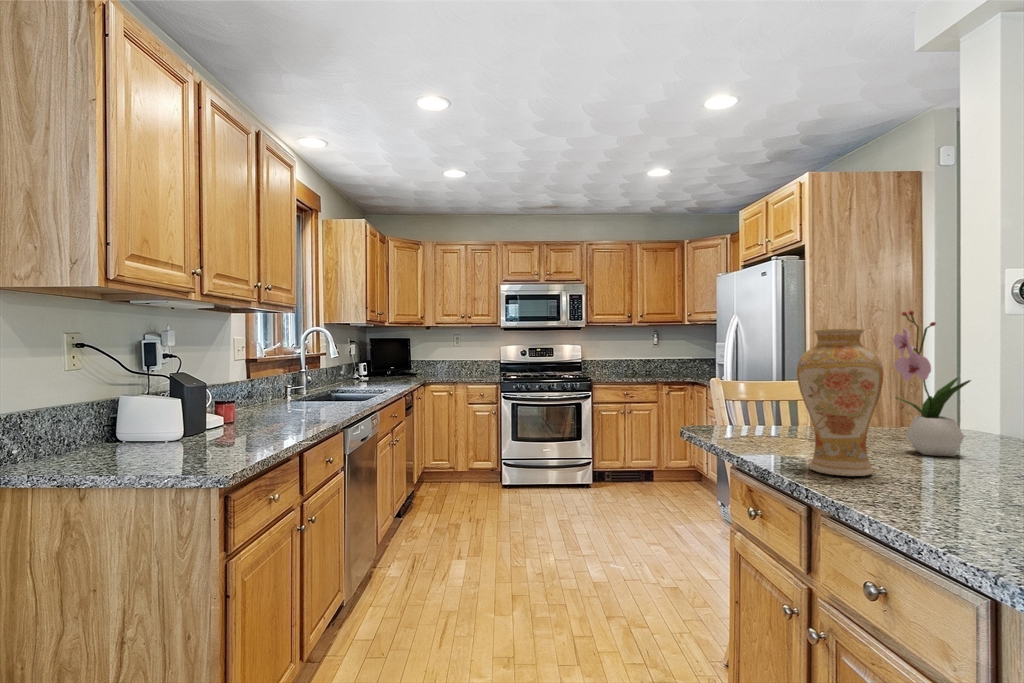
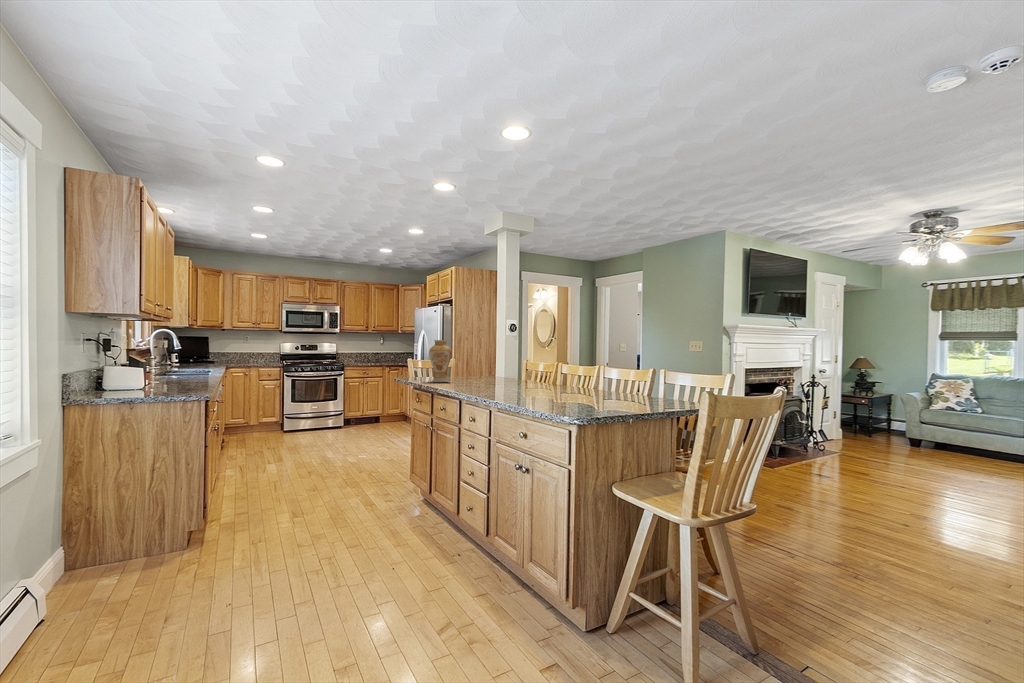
flower arrangement: present [893,311,971,456] -> none [461,334,480,379]

